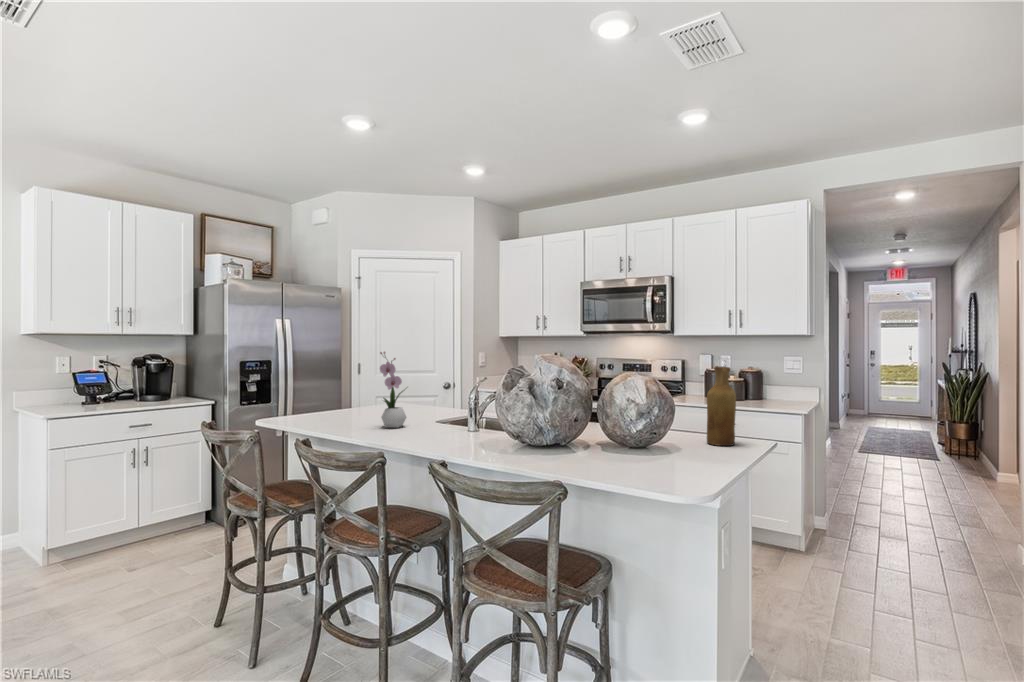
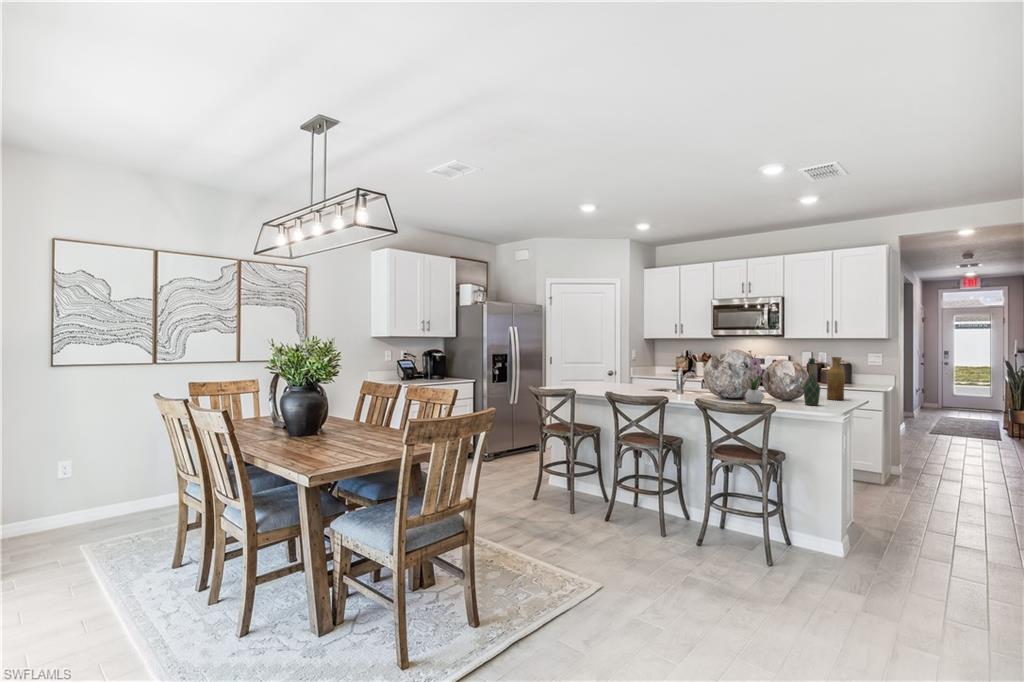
flower arrangement: present [380,352,406,428] -> present [745,350,764,403]
wine bottle: none [653,372,684,466] -> present [803,358,820,405]

